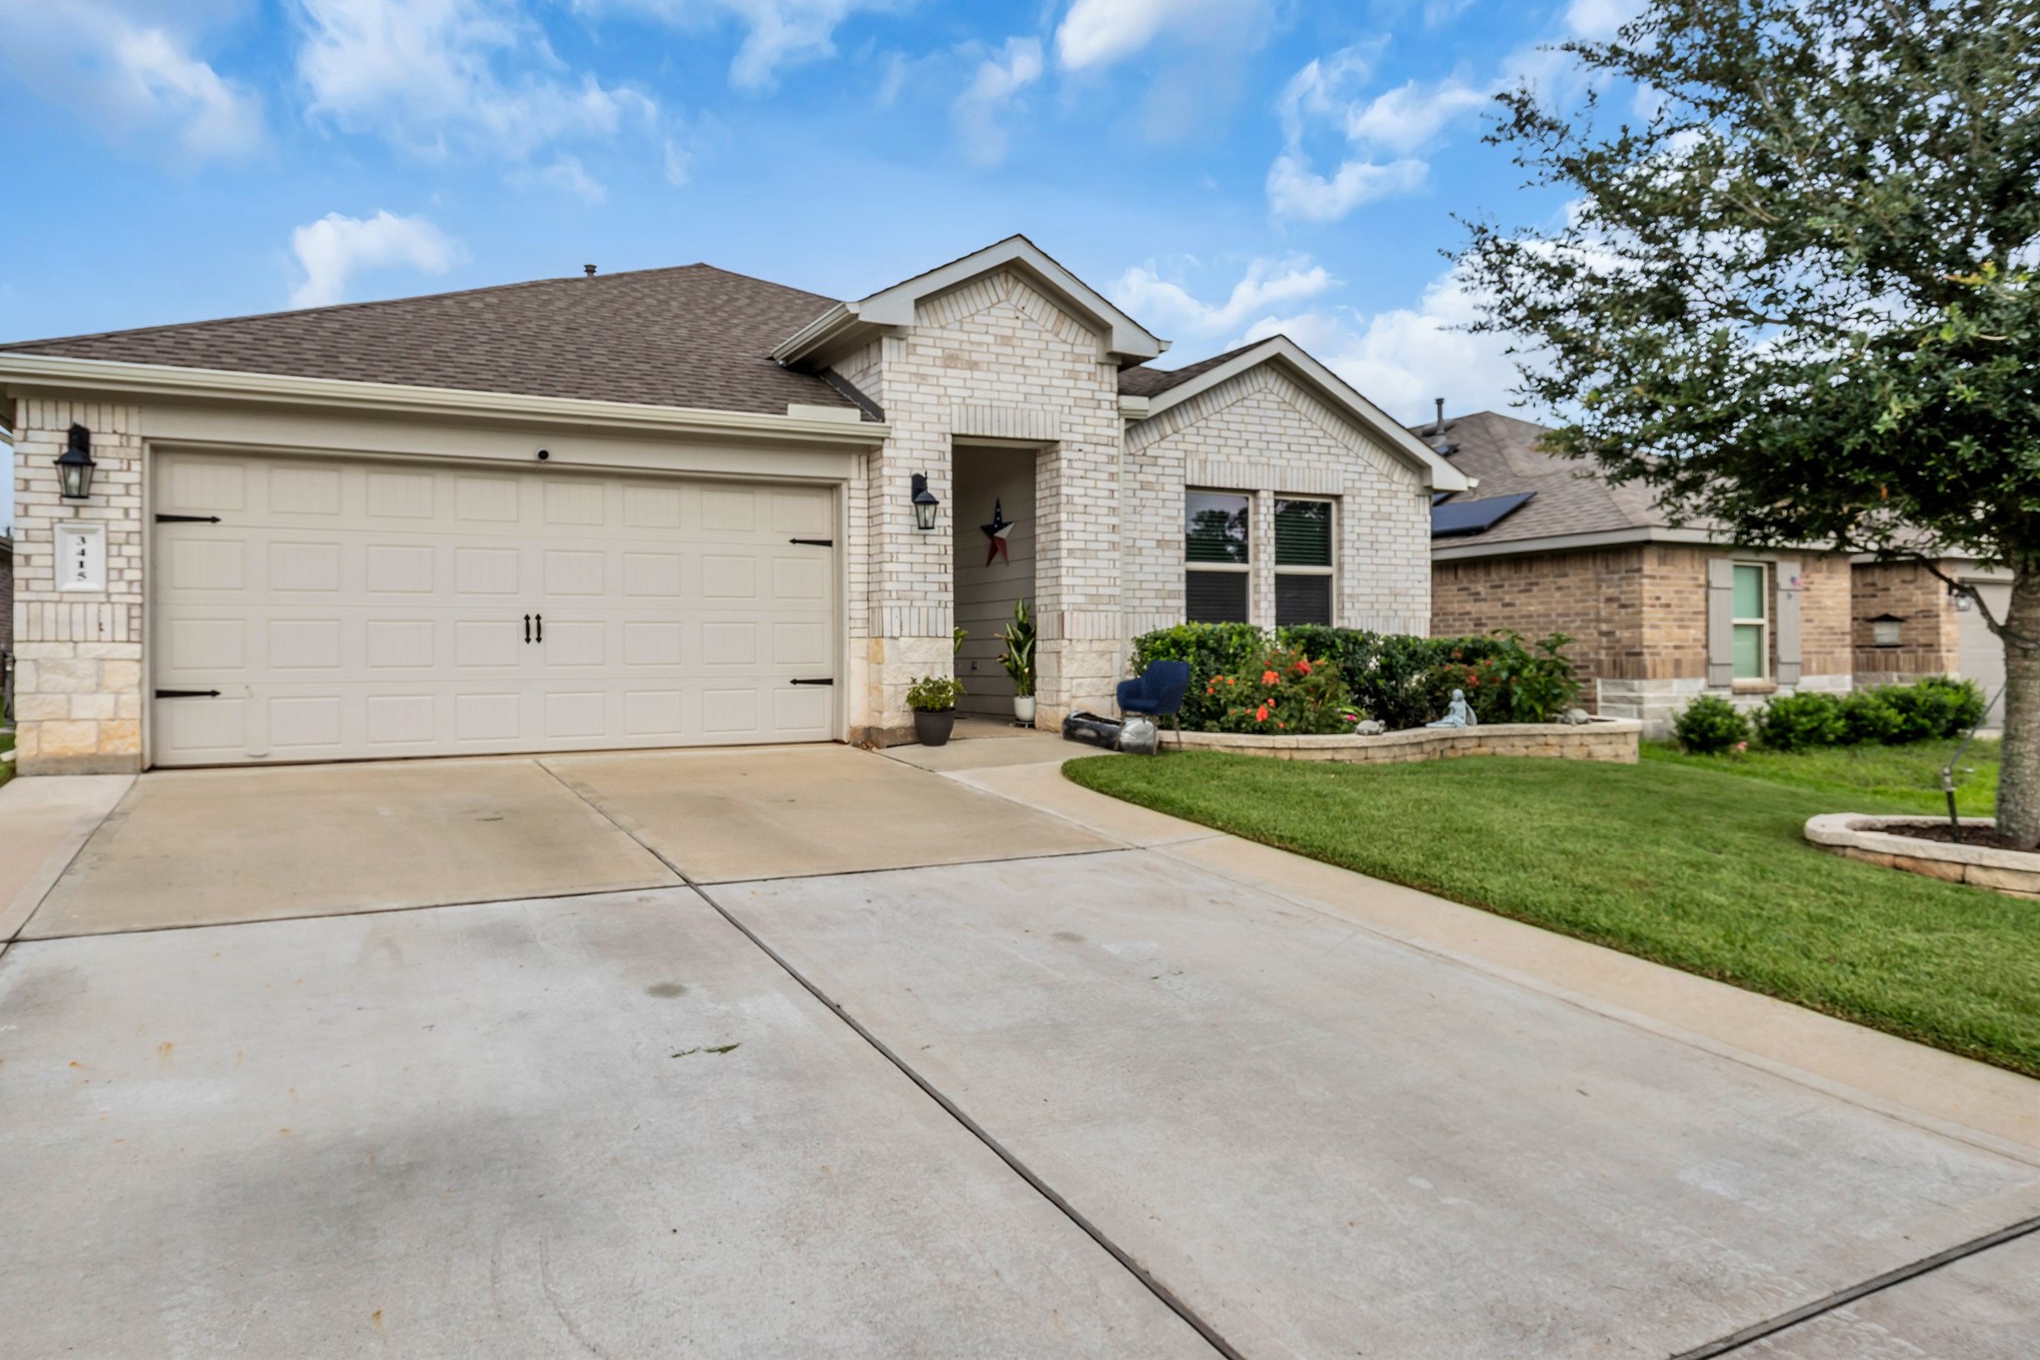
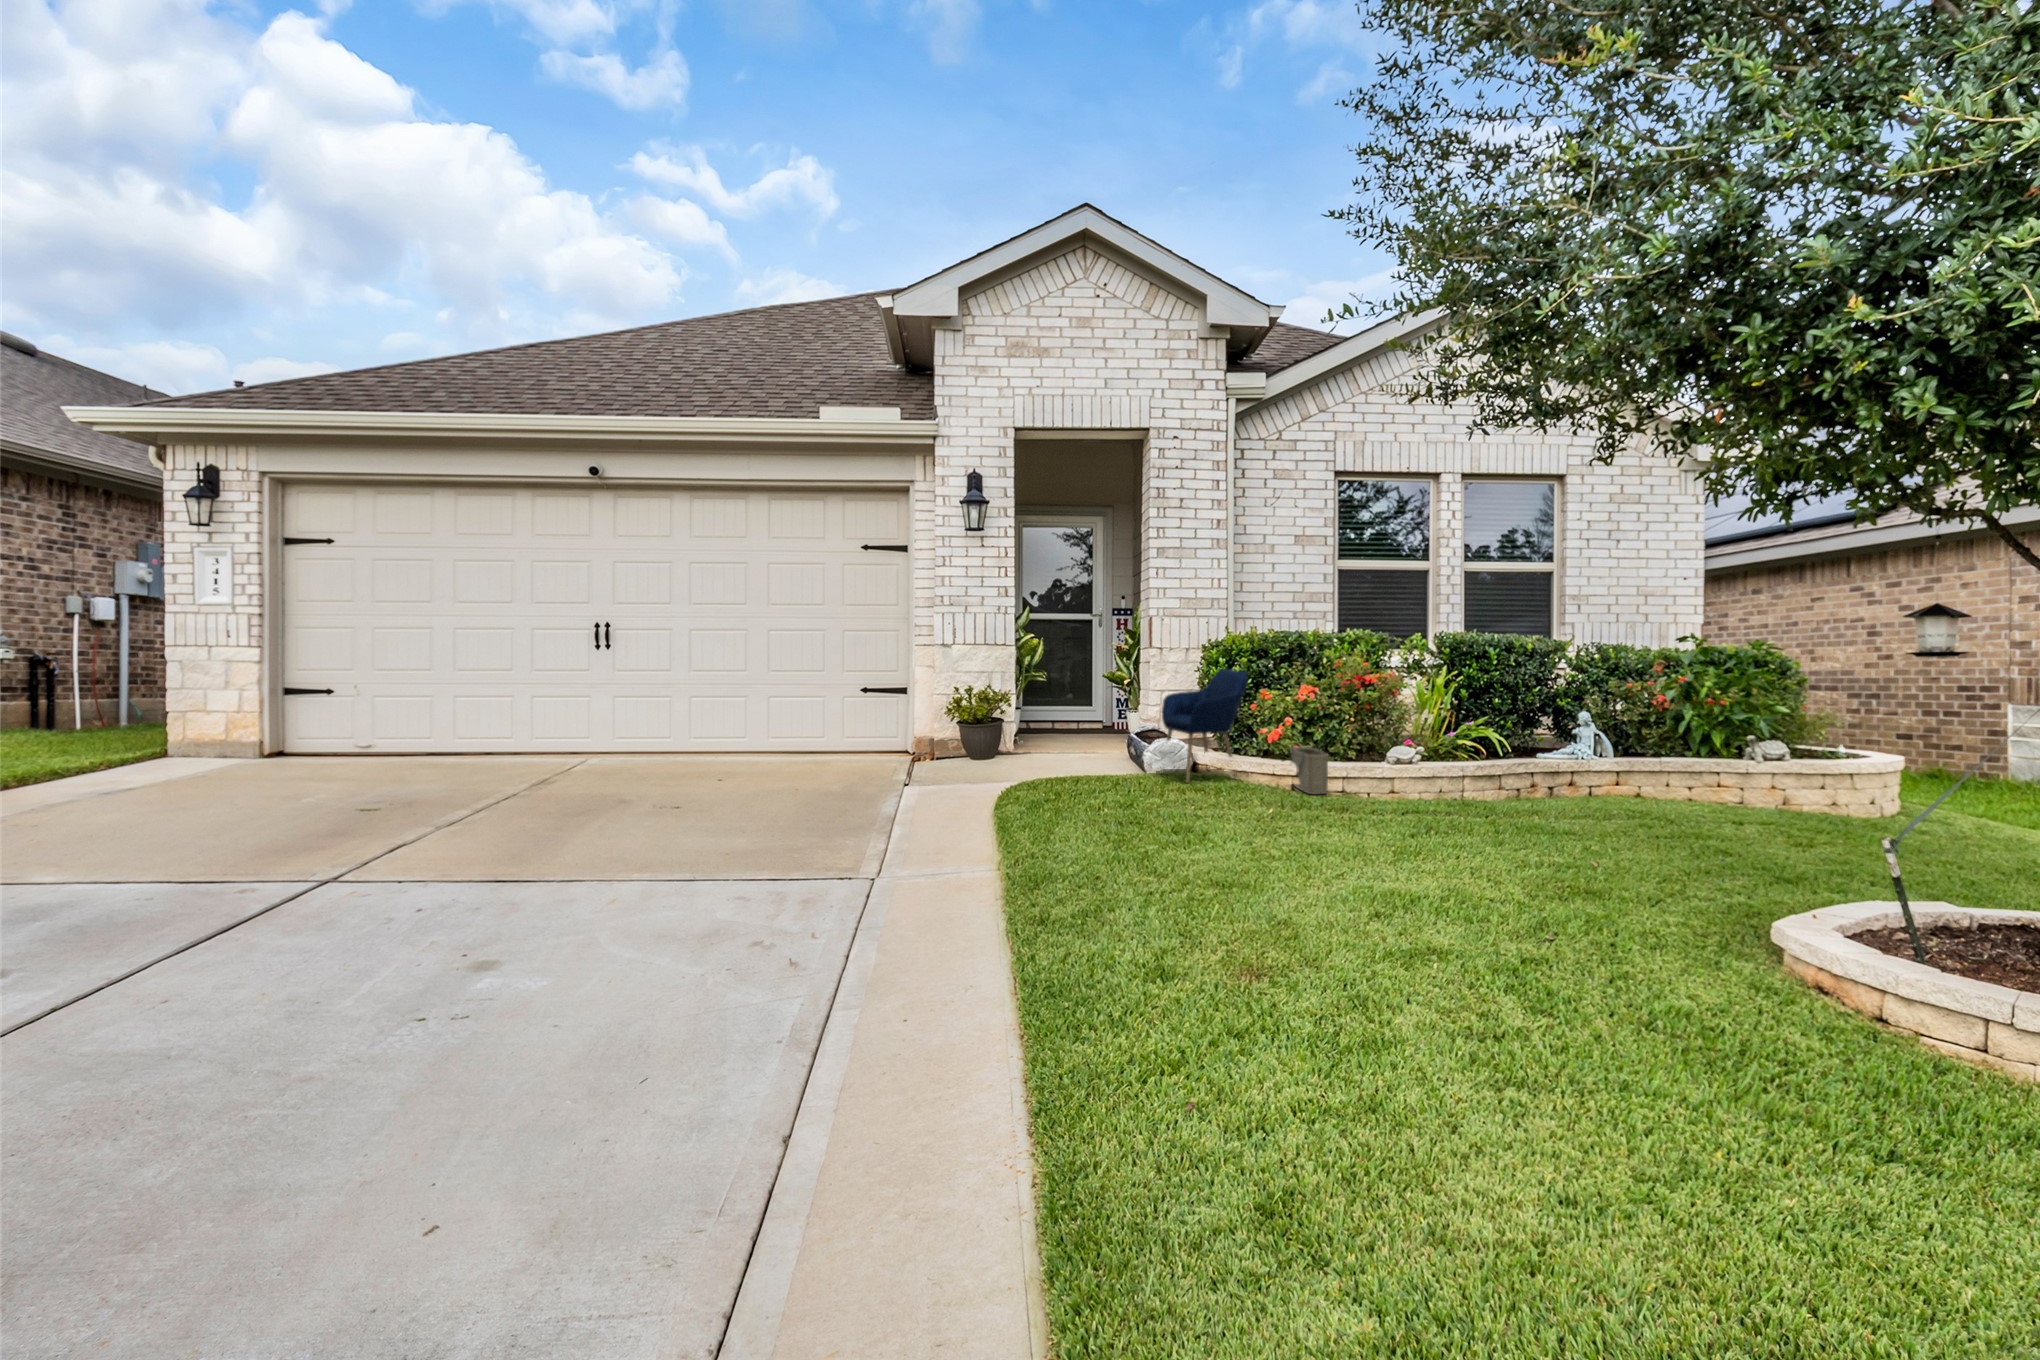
basket: none [1230,723,1276,760] -> present [1290,746,1329,794]

